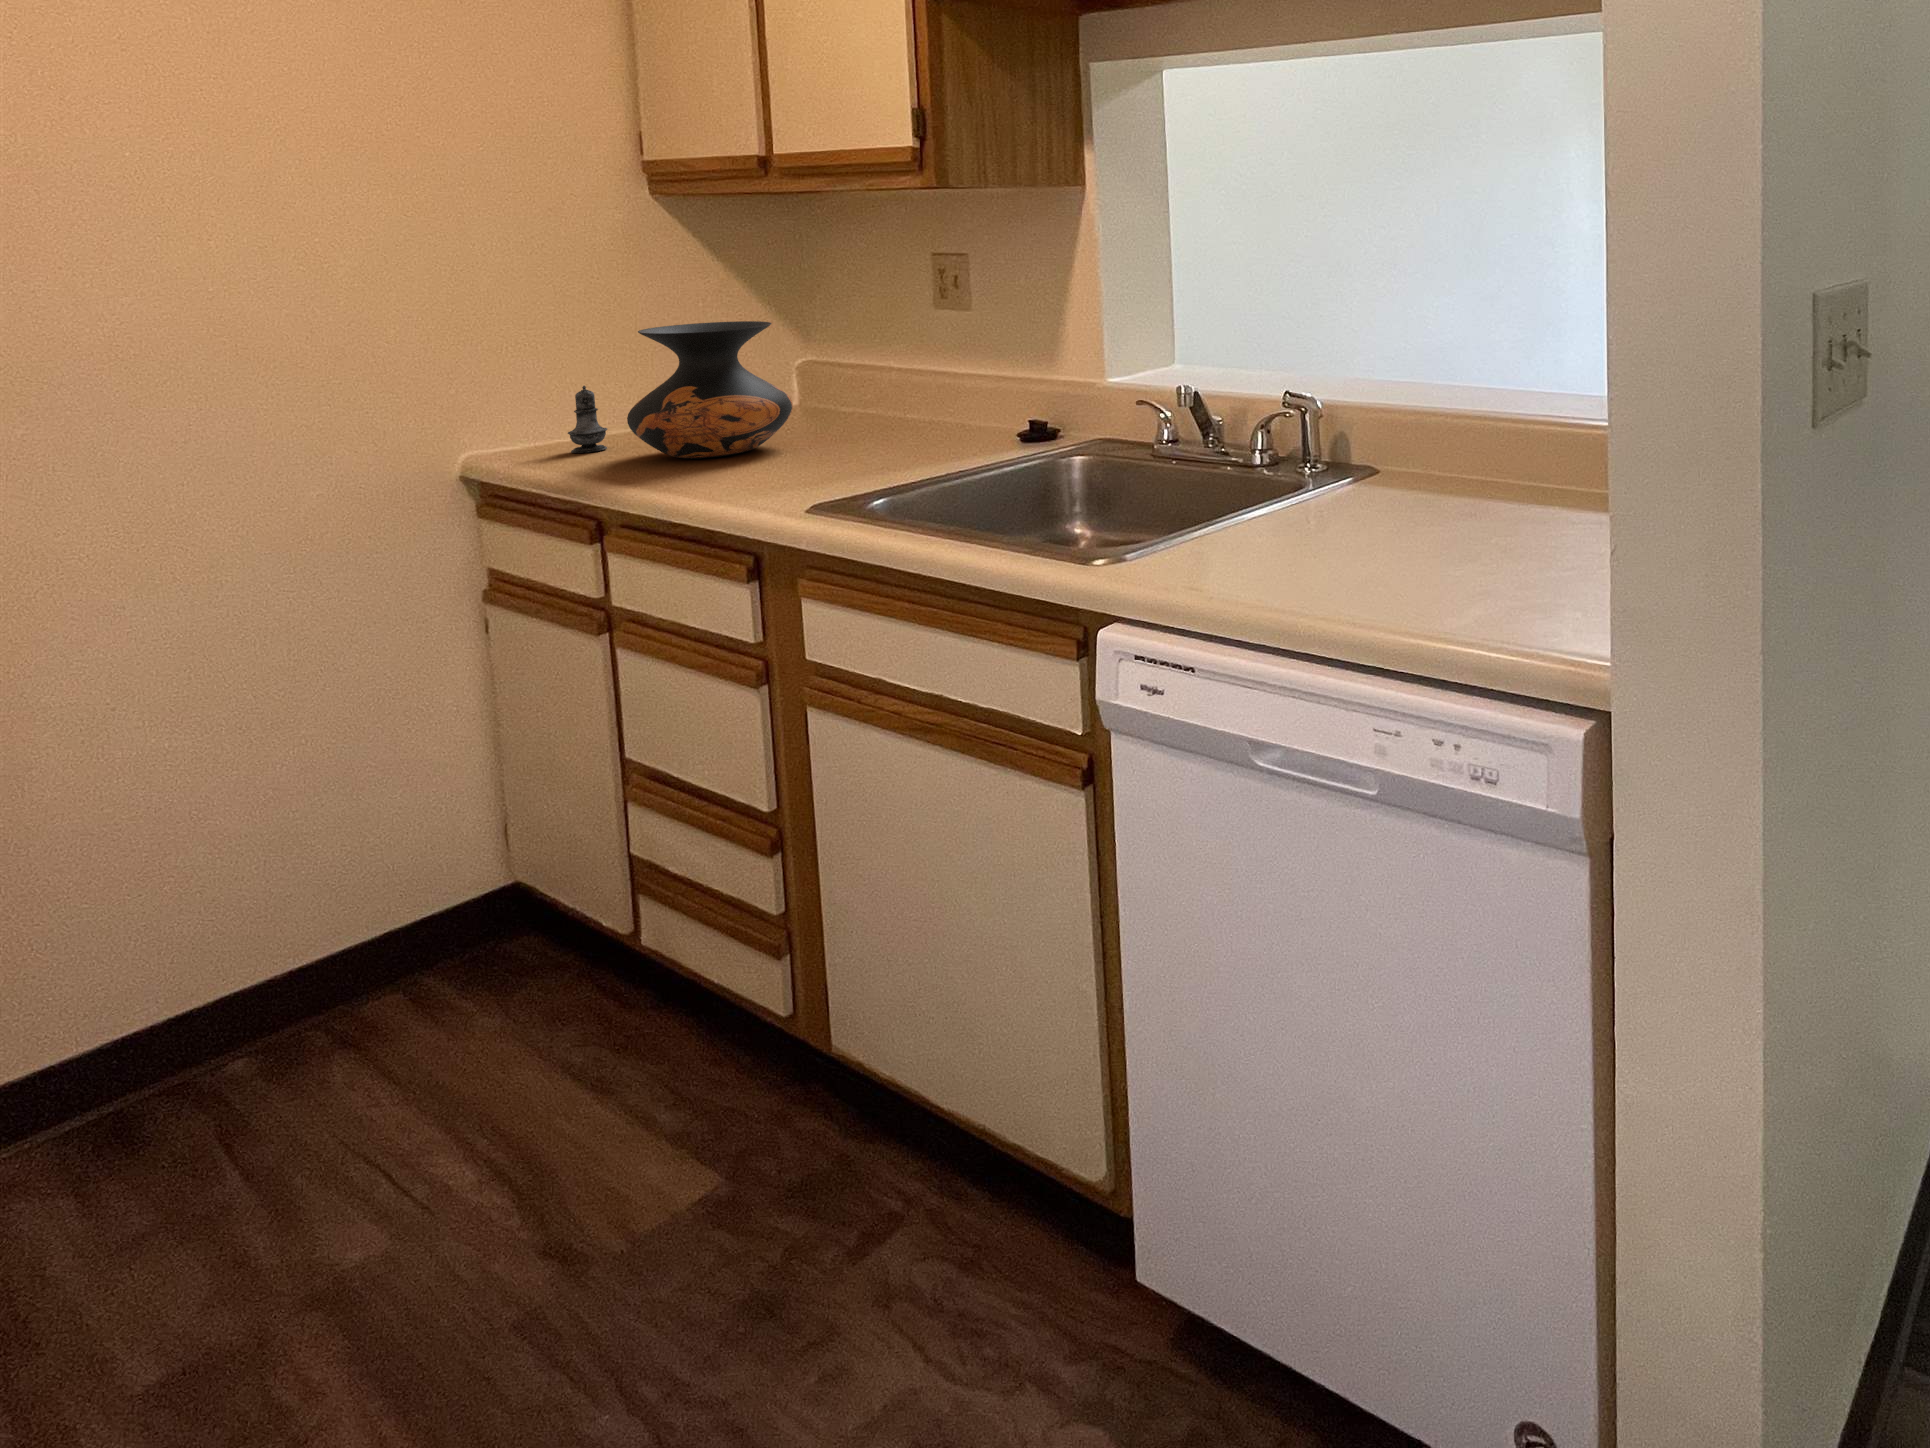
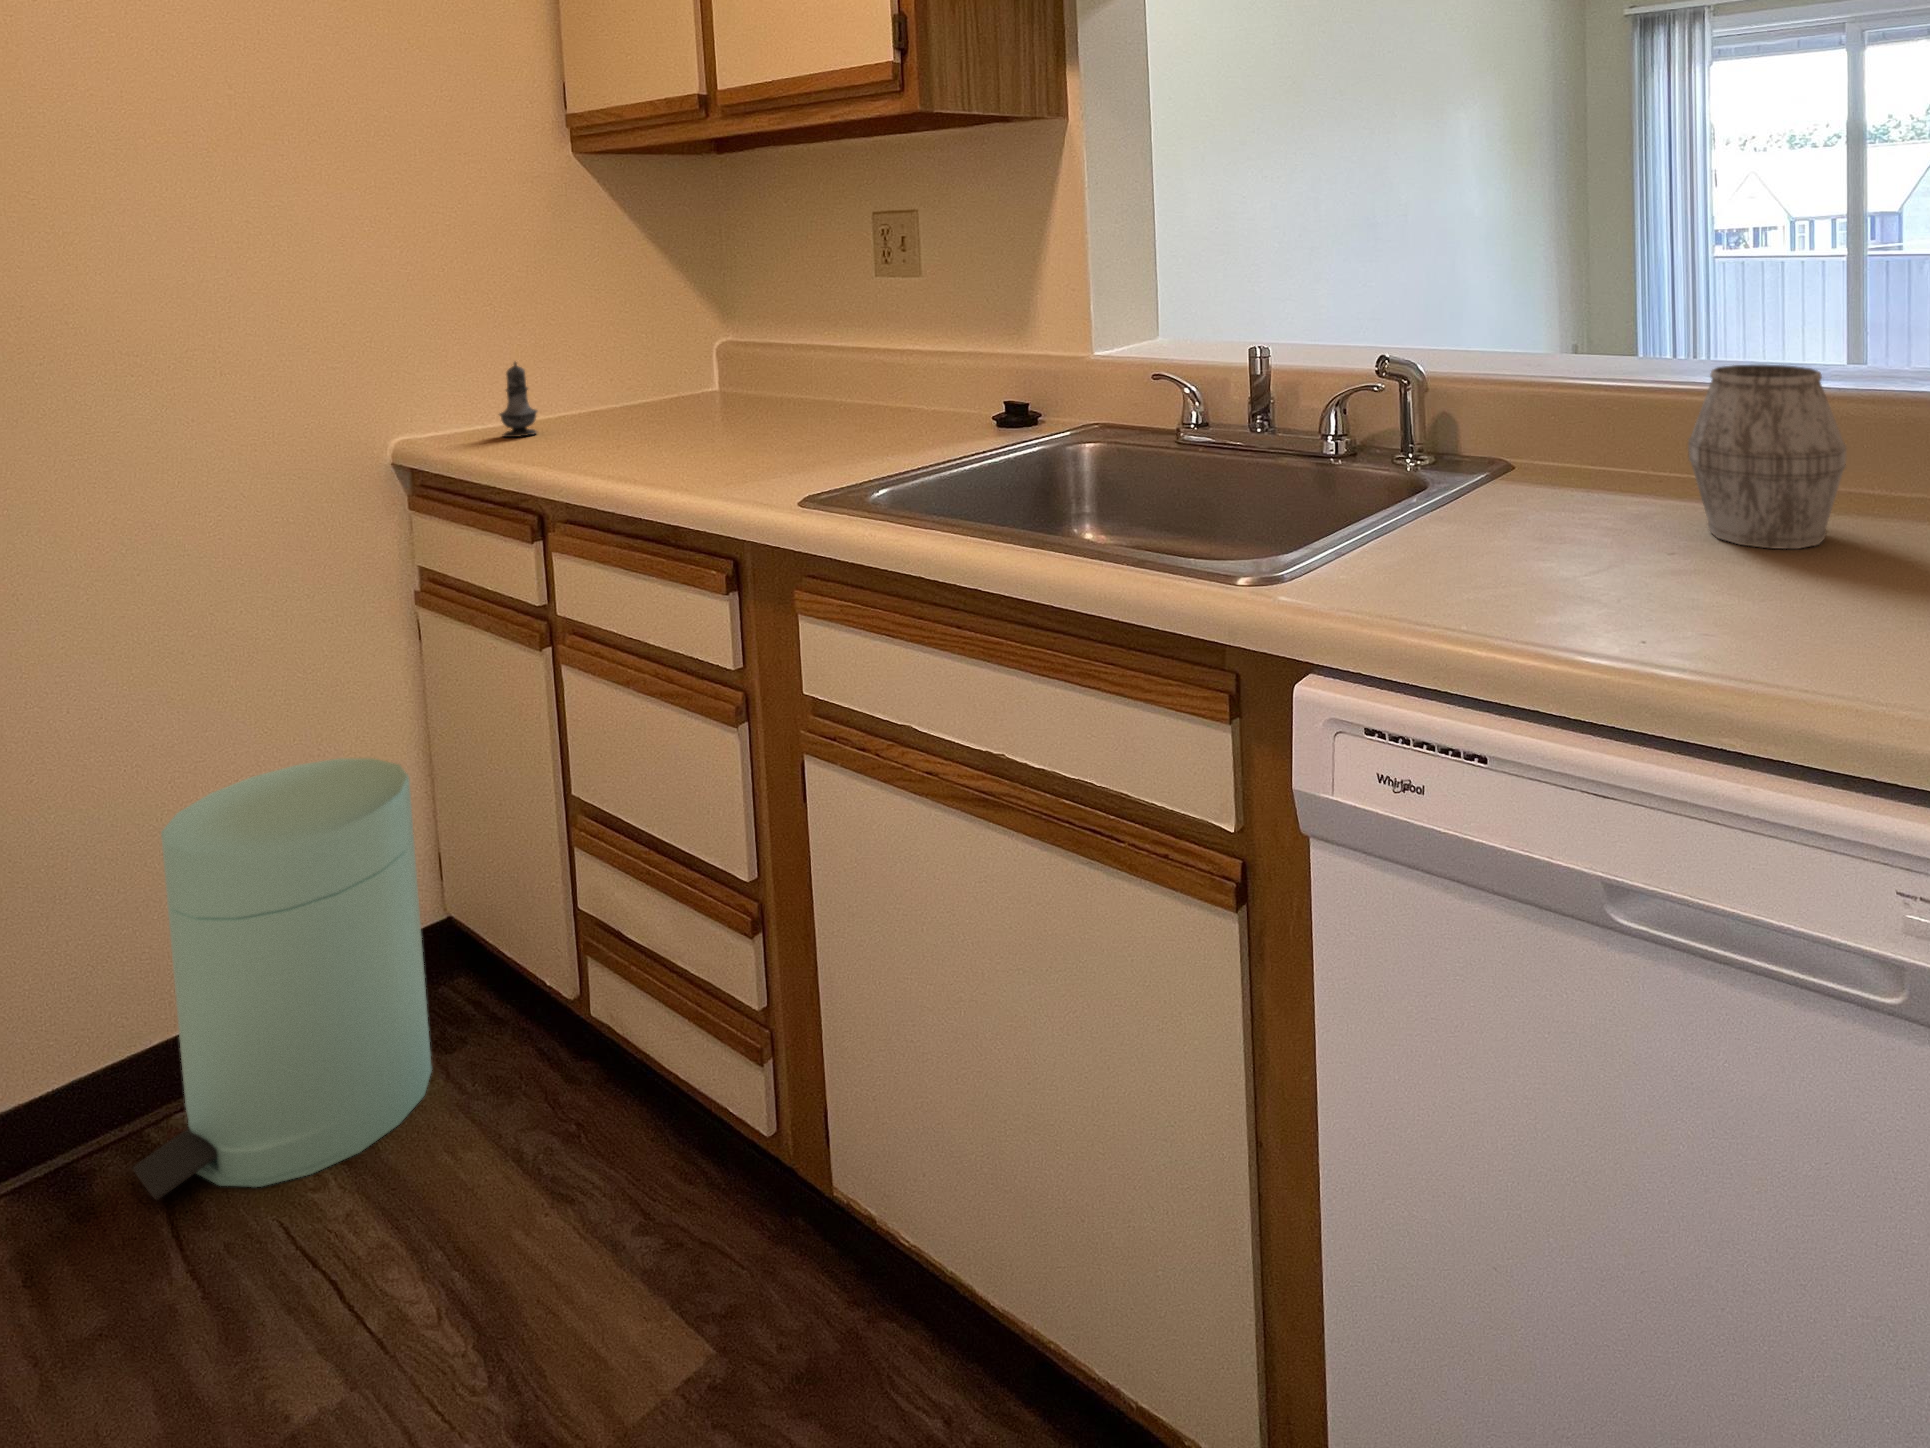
vase: present [627,321,793,459] -> none [565,288,733,444]
mug: none [1440,406,1534,530] -> present [1688,365,1847,549]
trash can: none [189,739,495,1126] -> present [133,758,432,1200]

